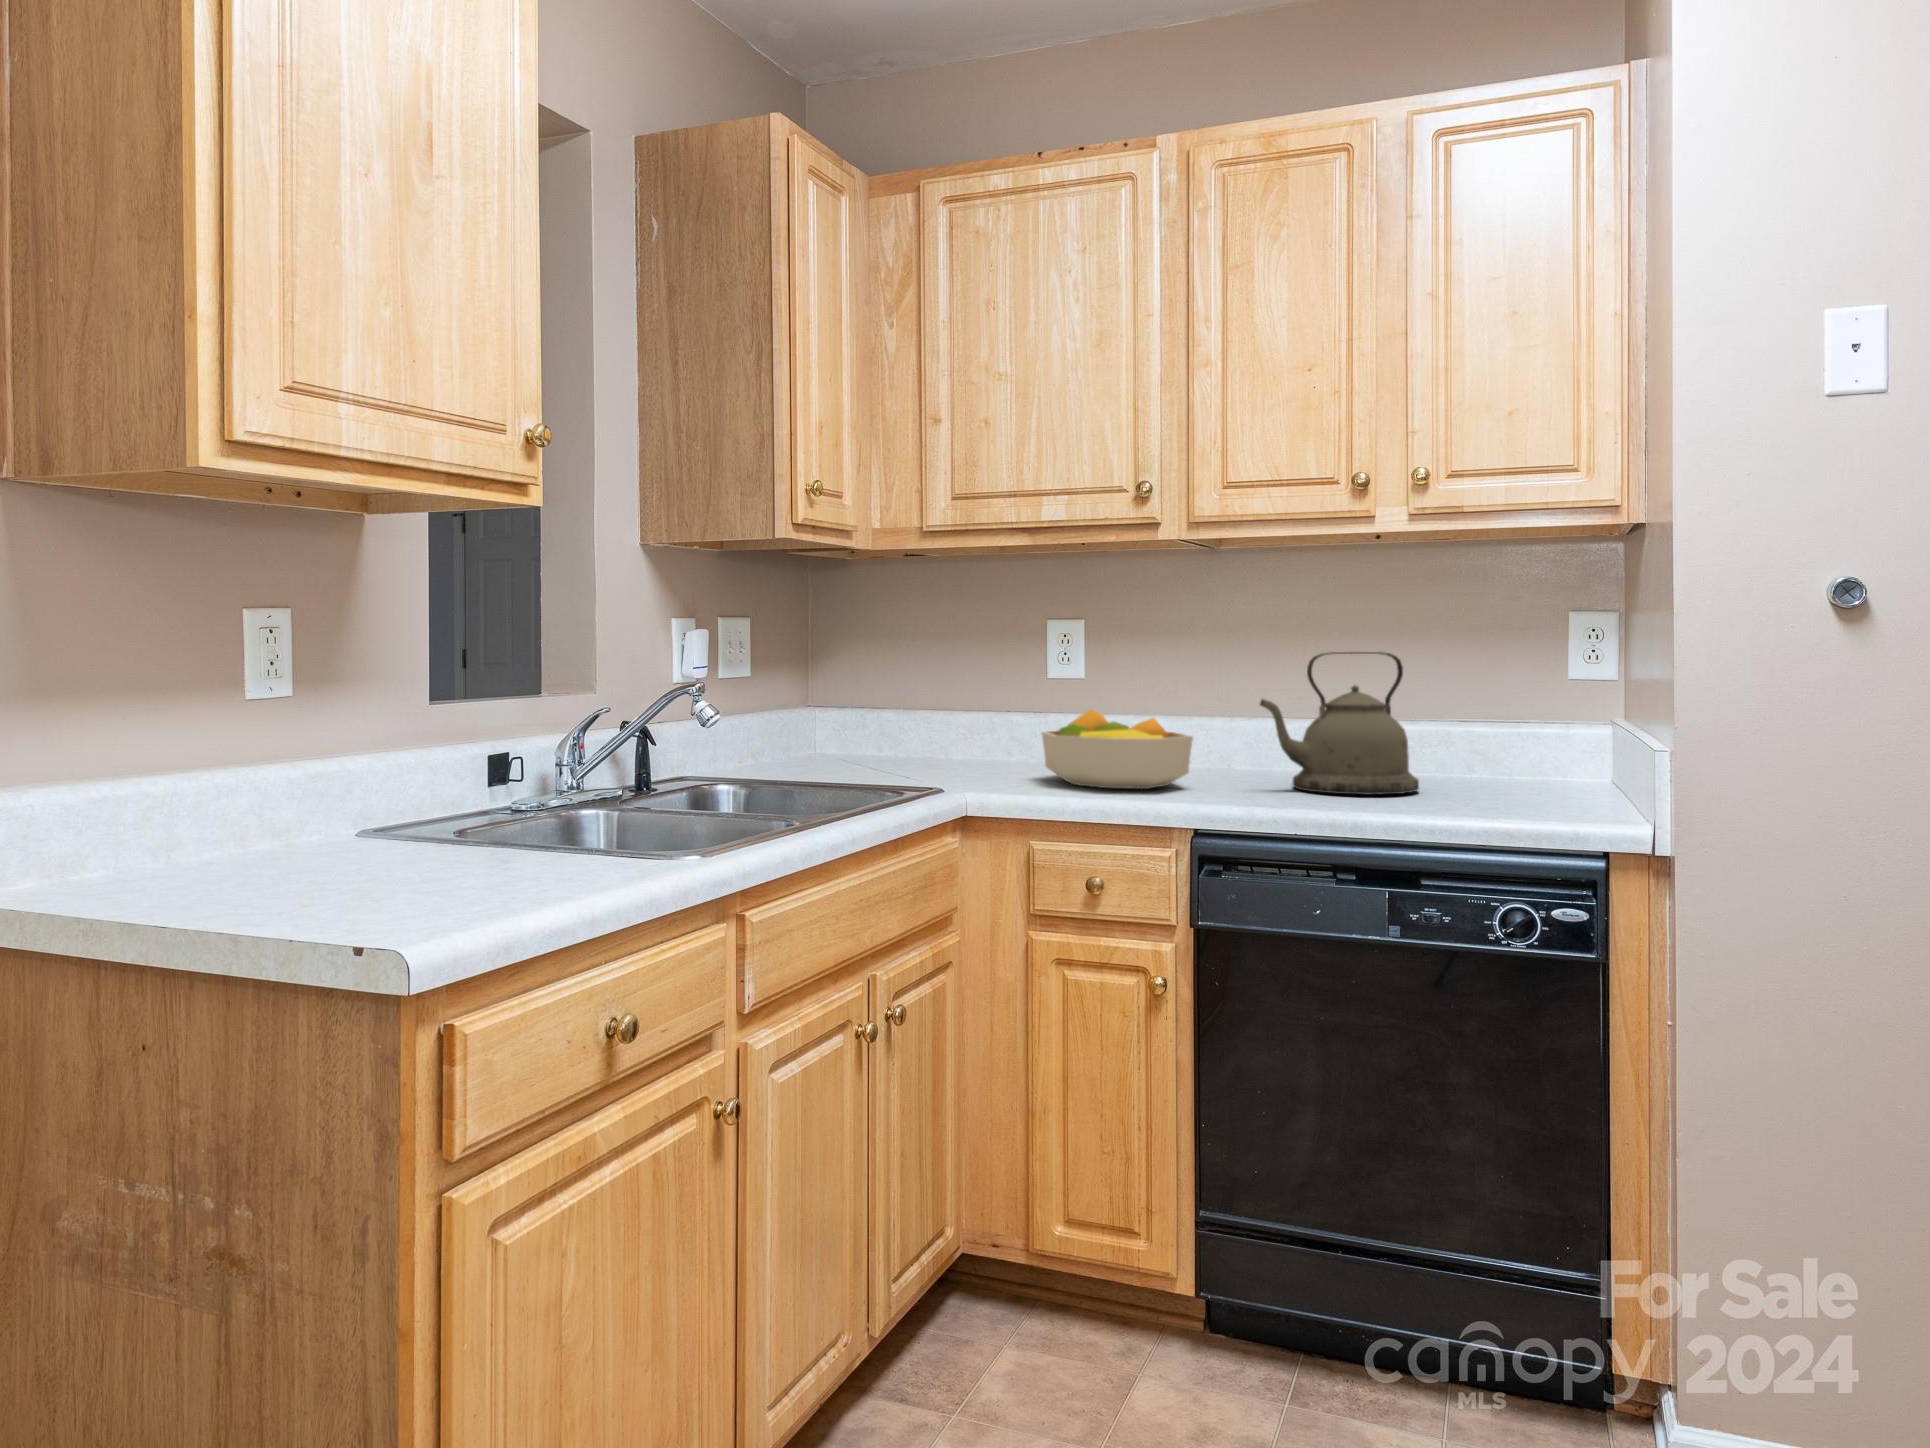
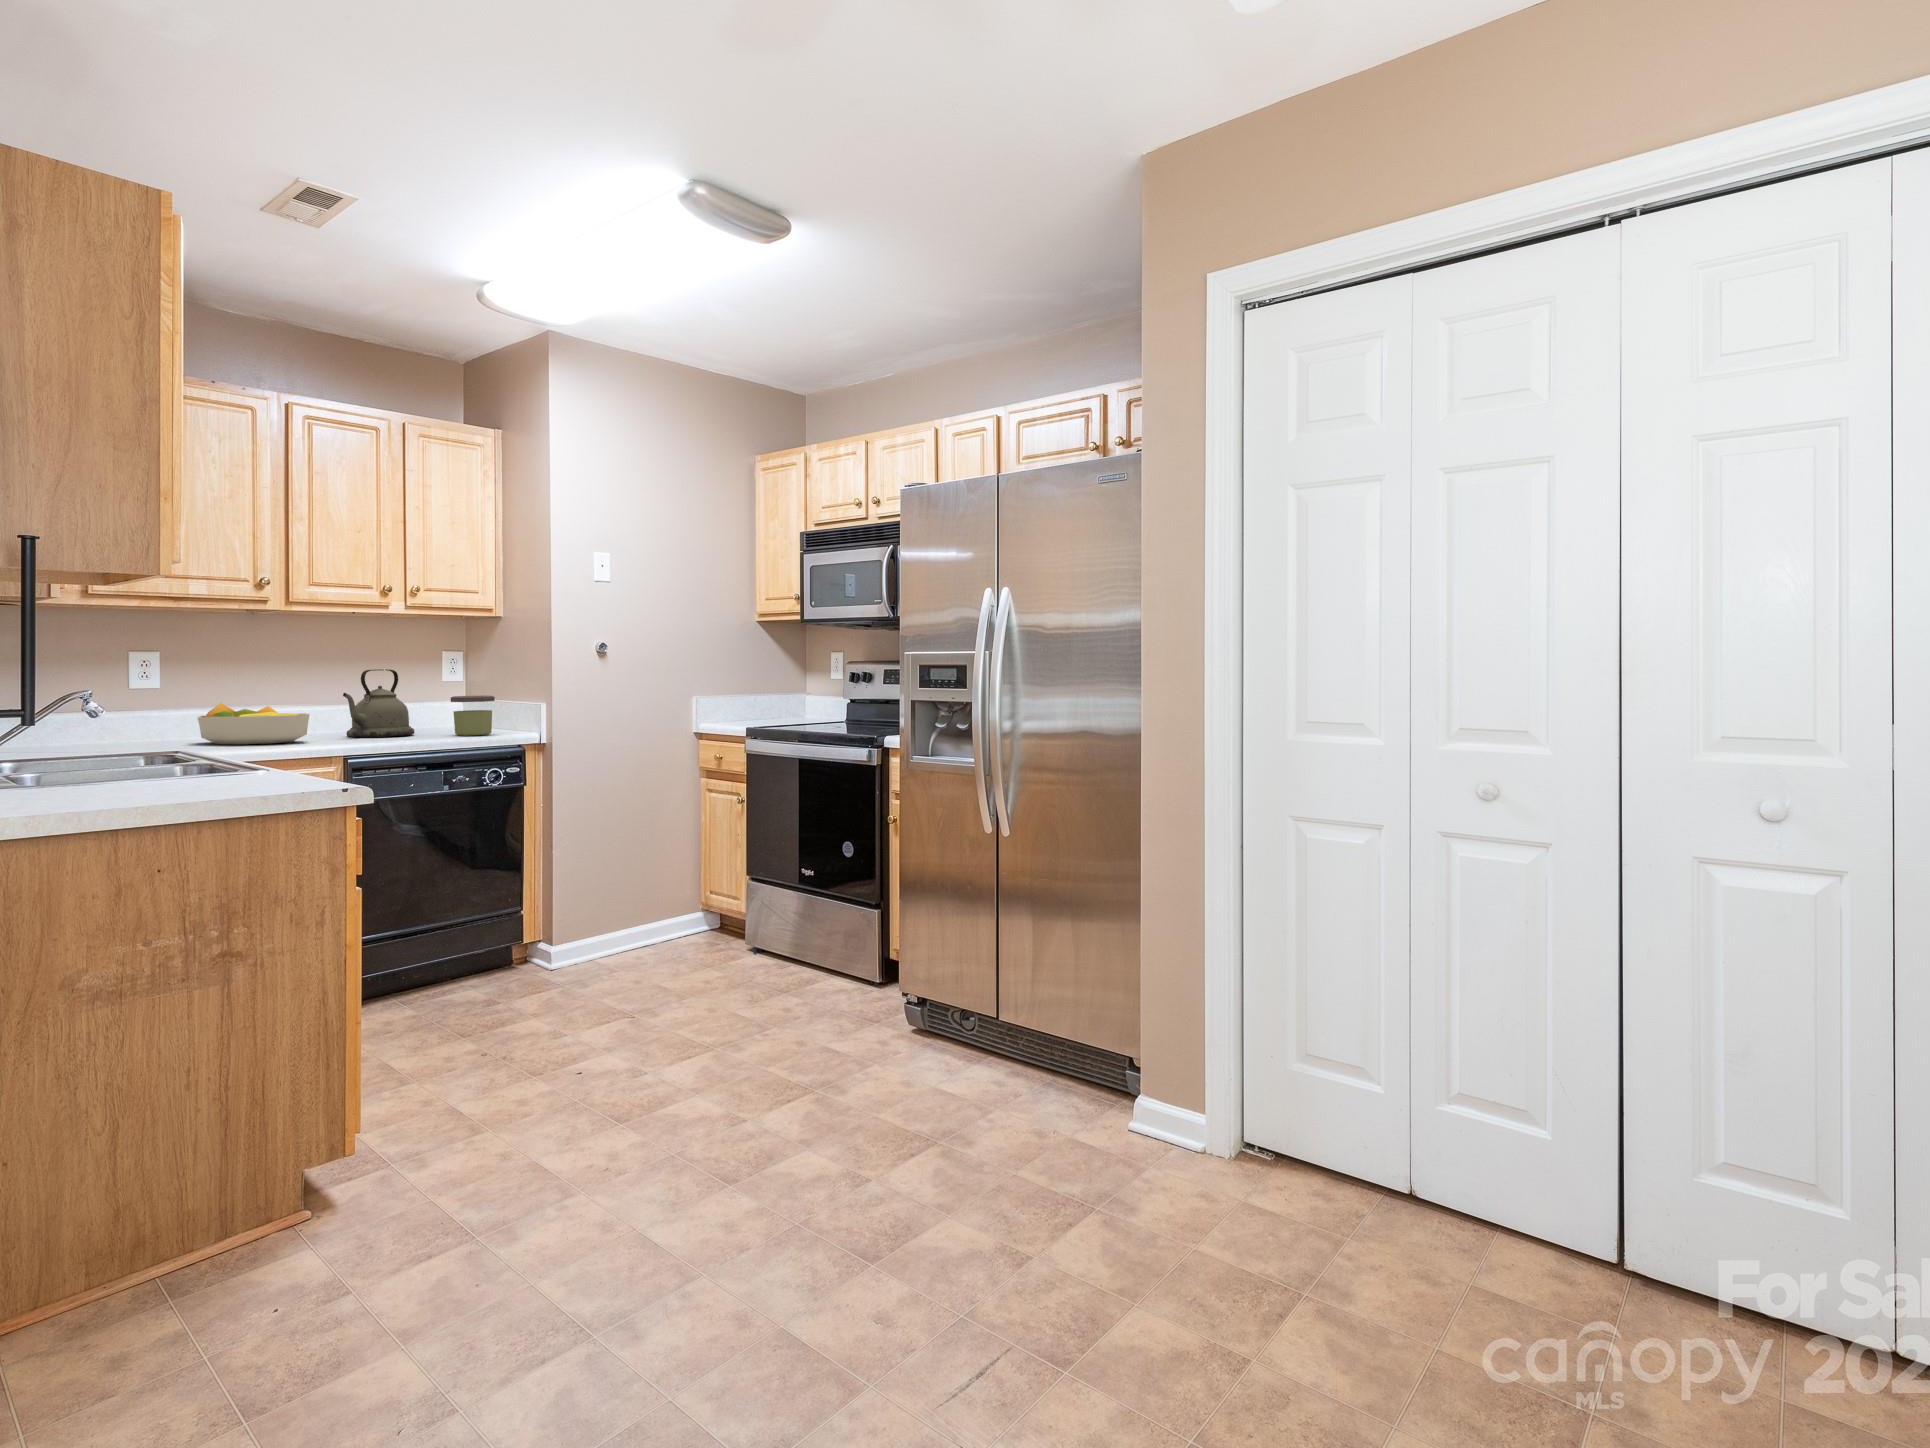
jar: none [1468,714,1561,812] -> present [451,695,495,736]

